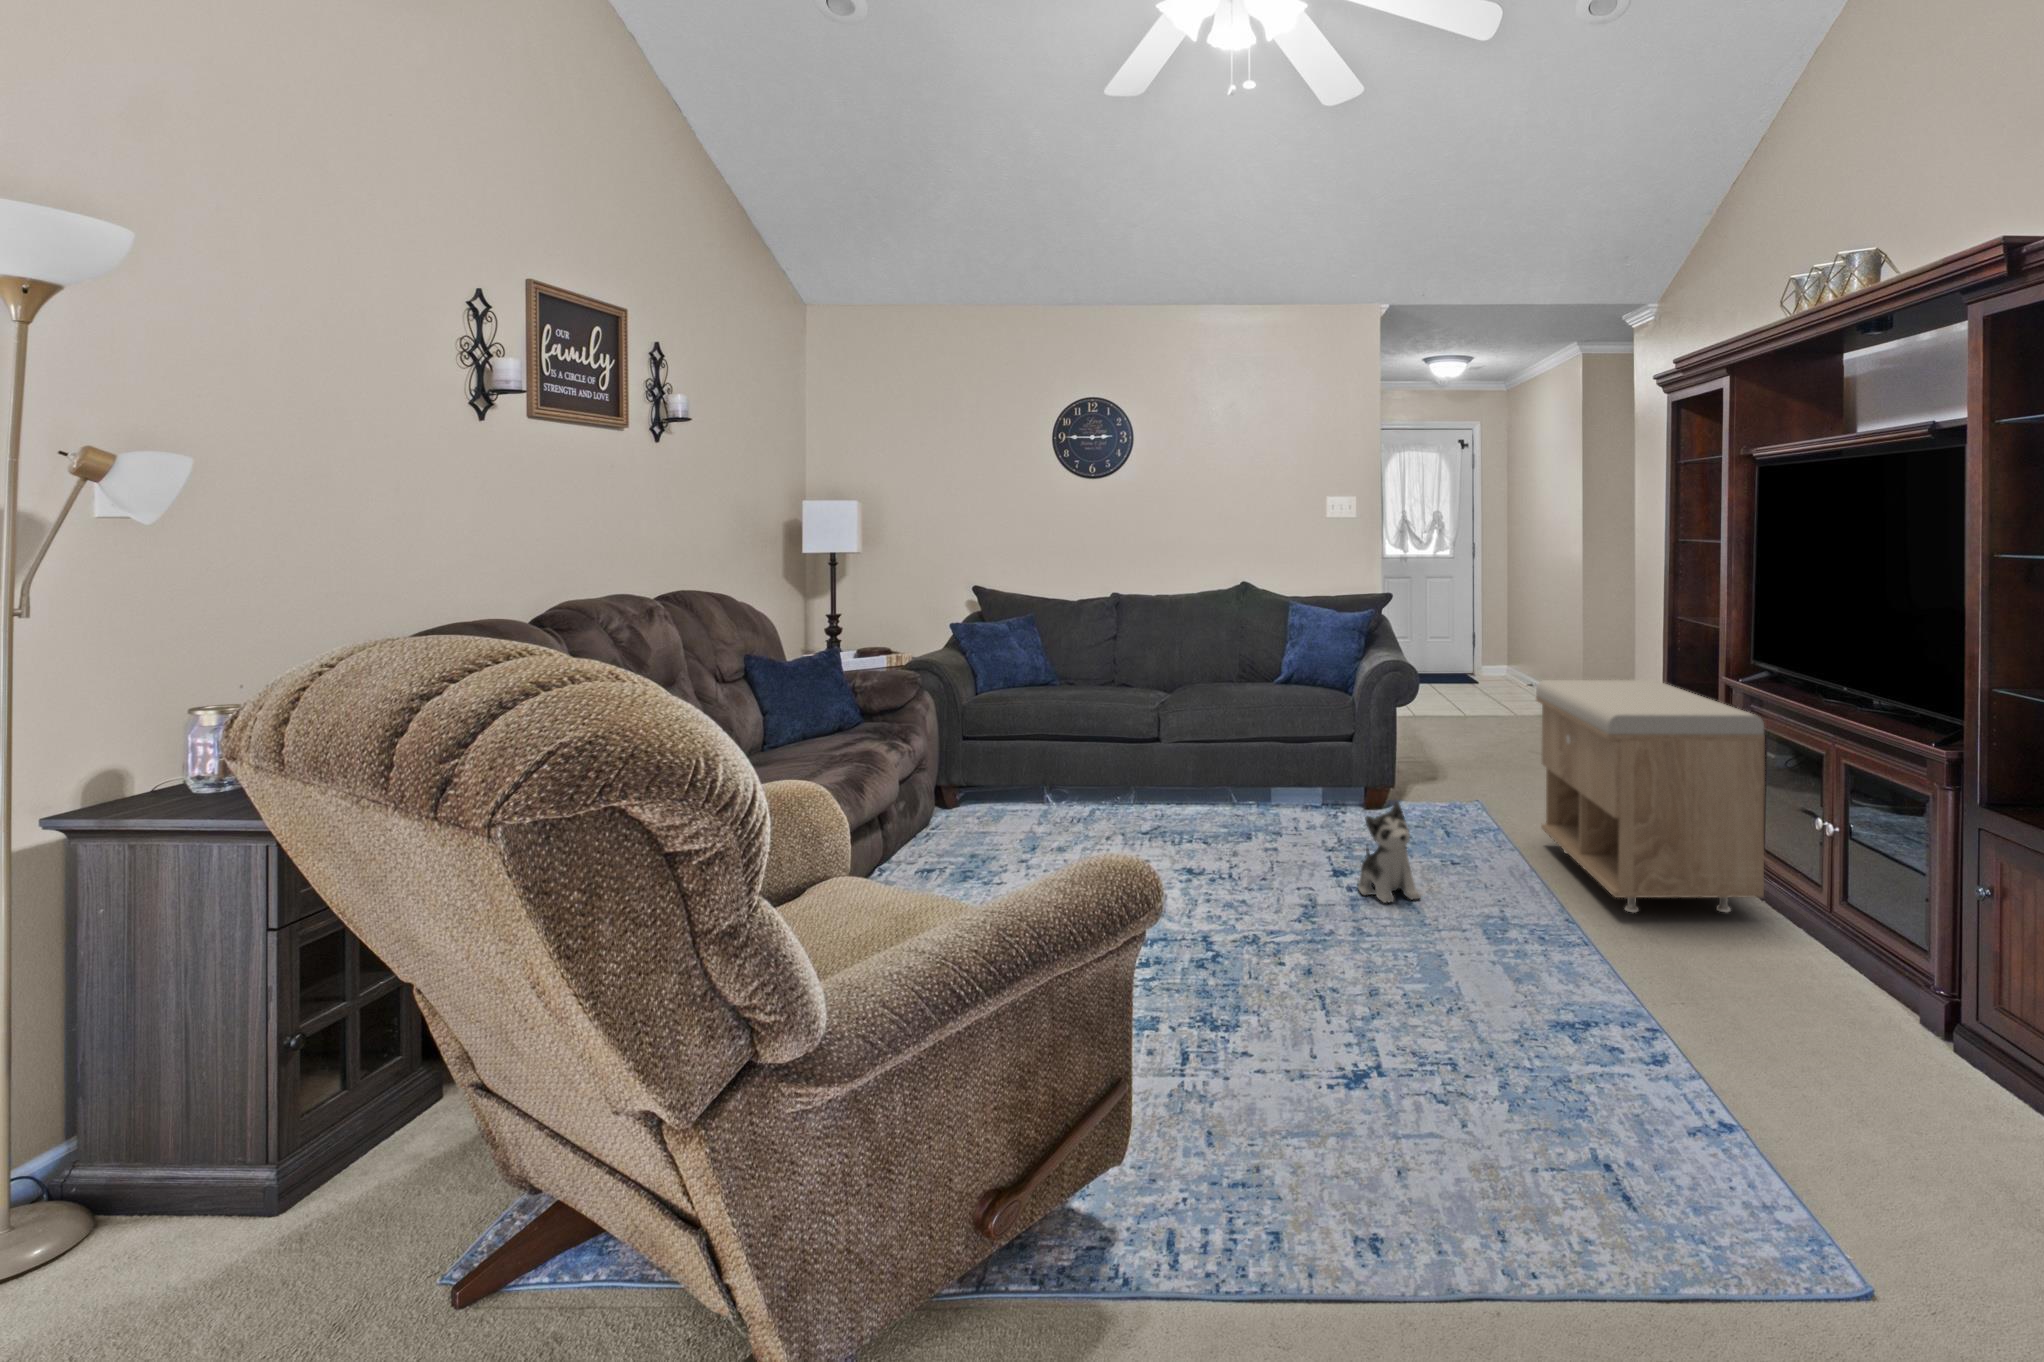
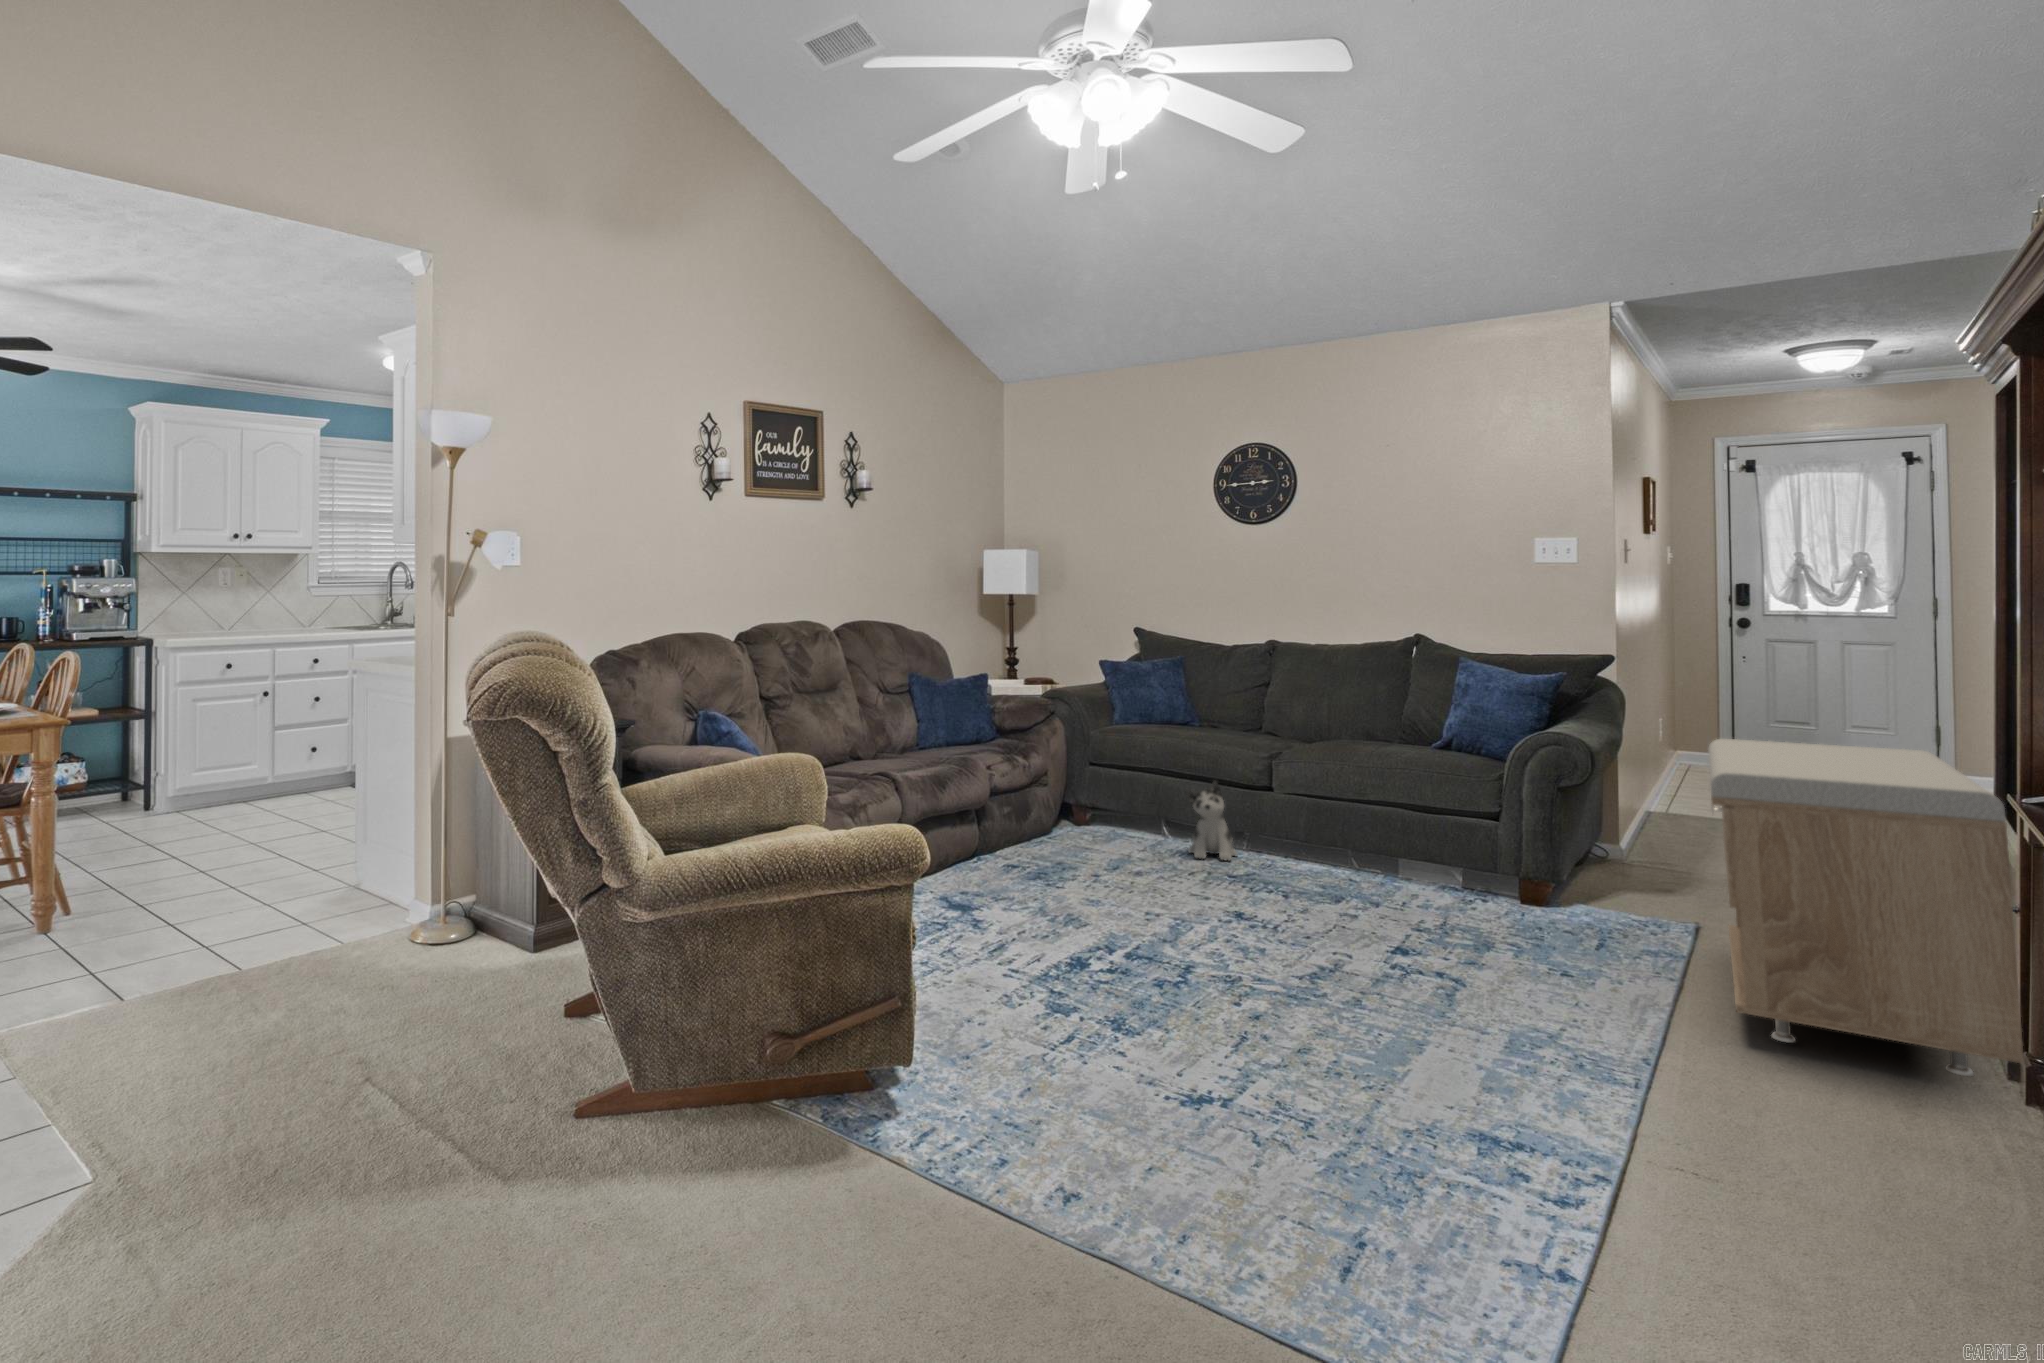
plush toy: present [1358,802,1421,903] -> present [1186,781,1237,860]

